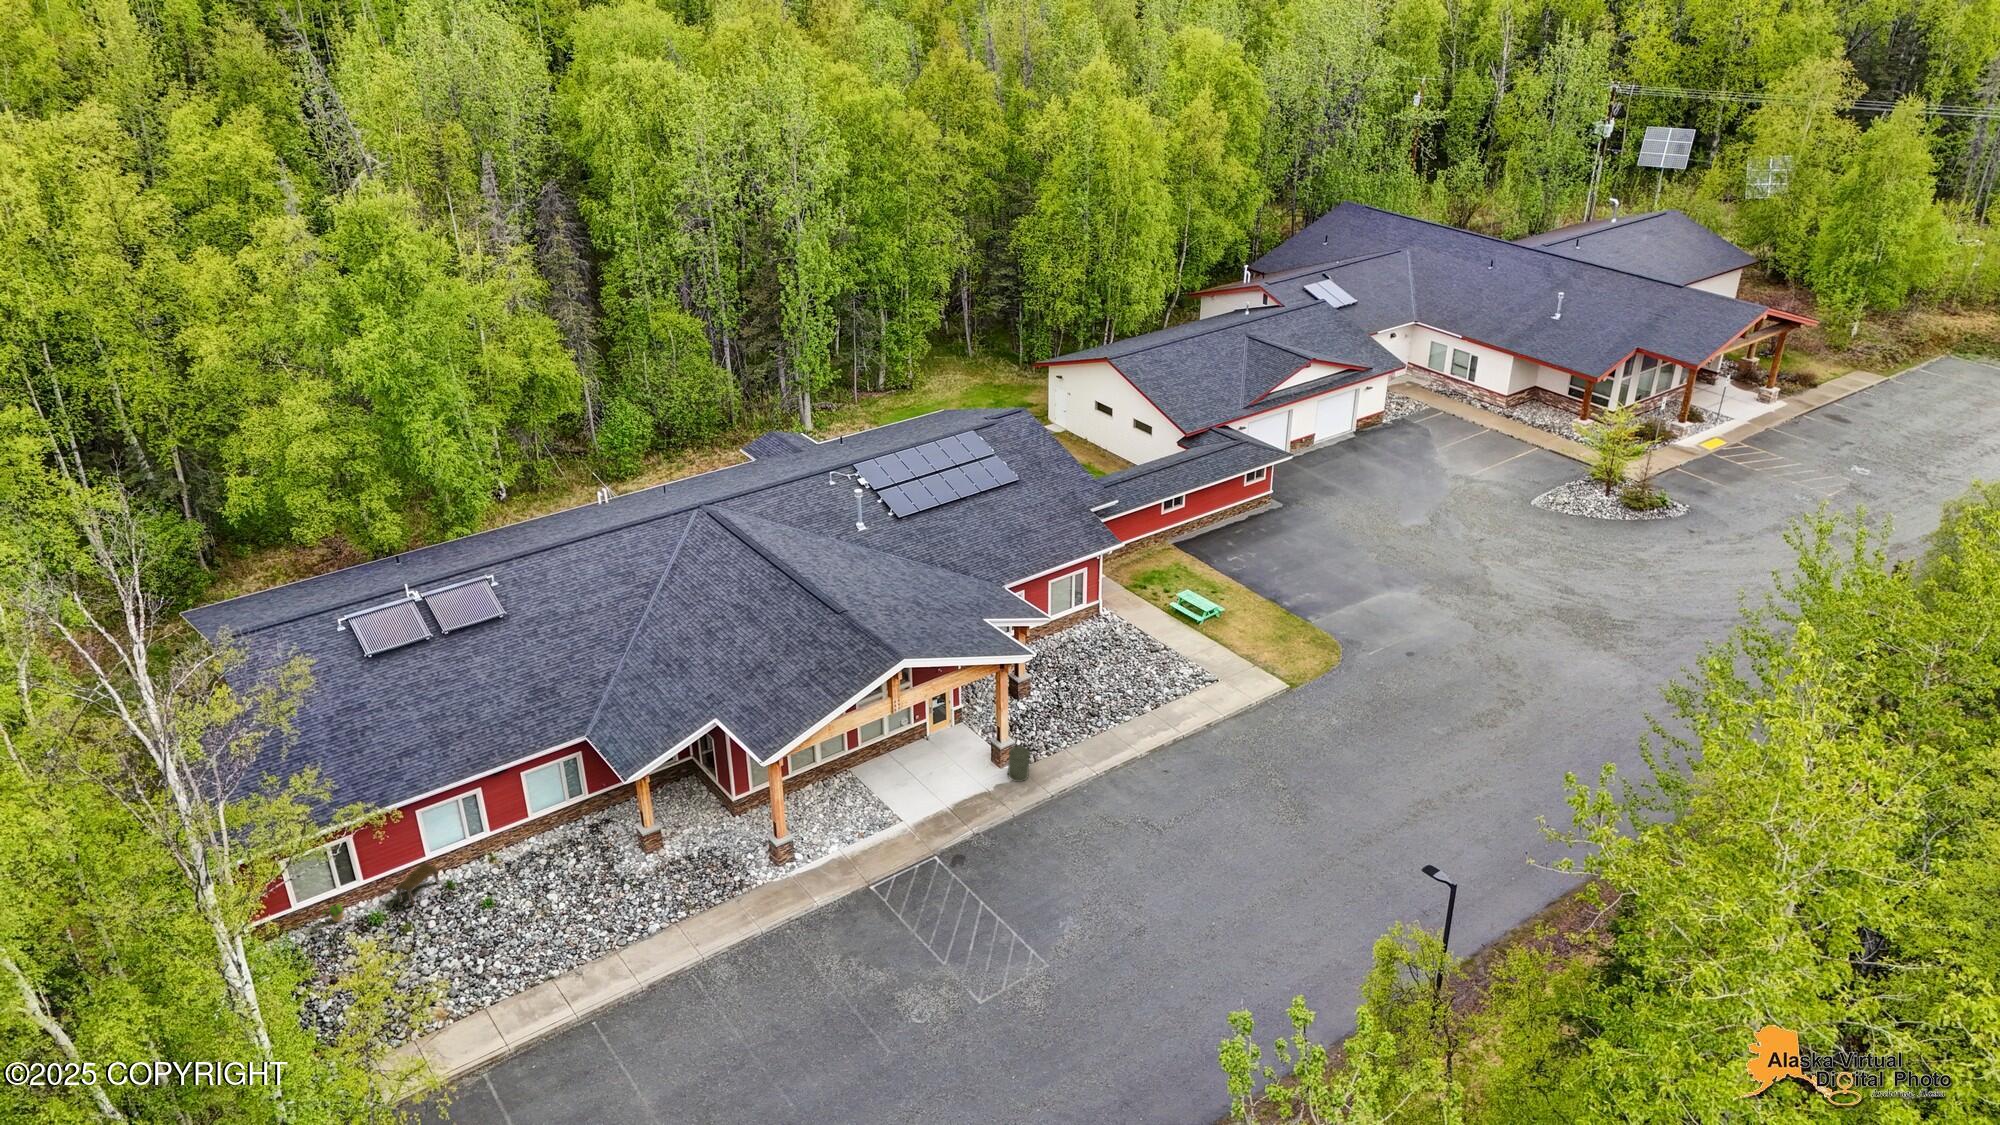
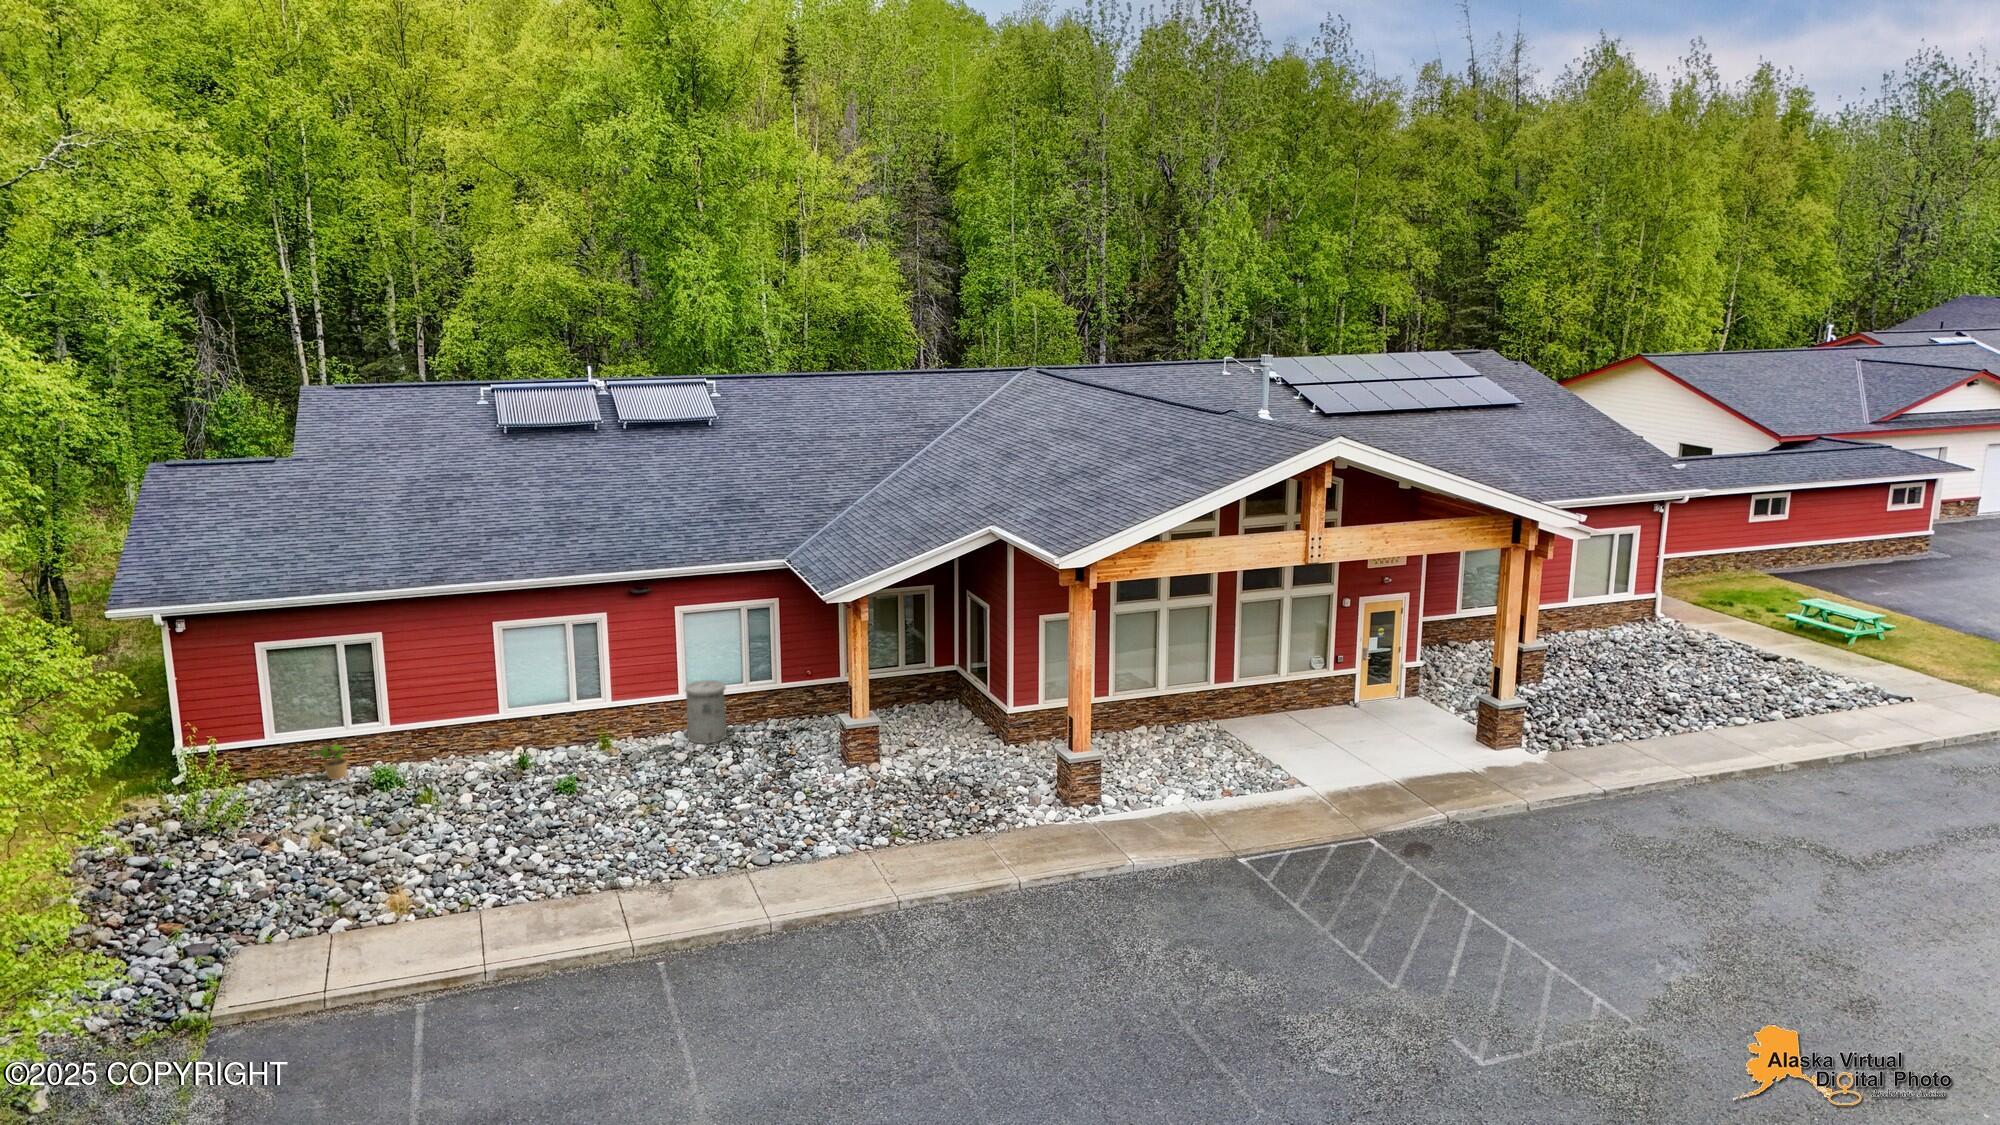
trash can: present [1008,746,1030,782] -> present [685,680,727,744]
bench: present [396,863,439,906] -> none [434,721,510,777]

